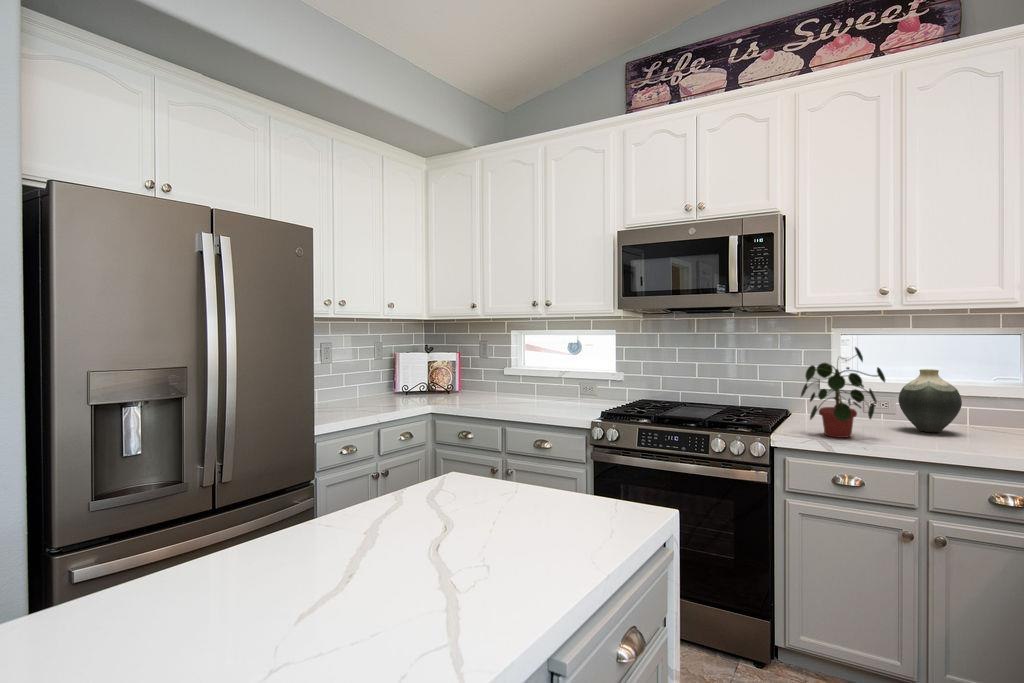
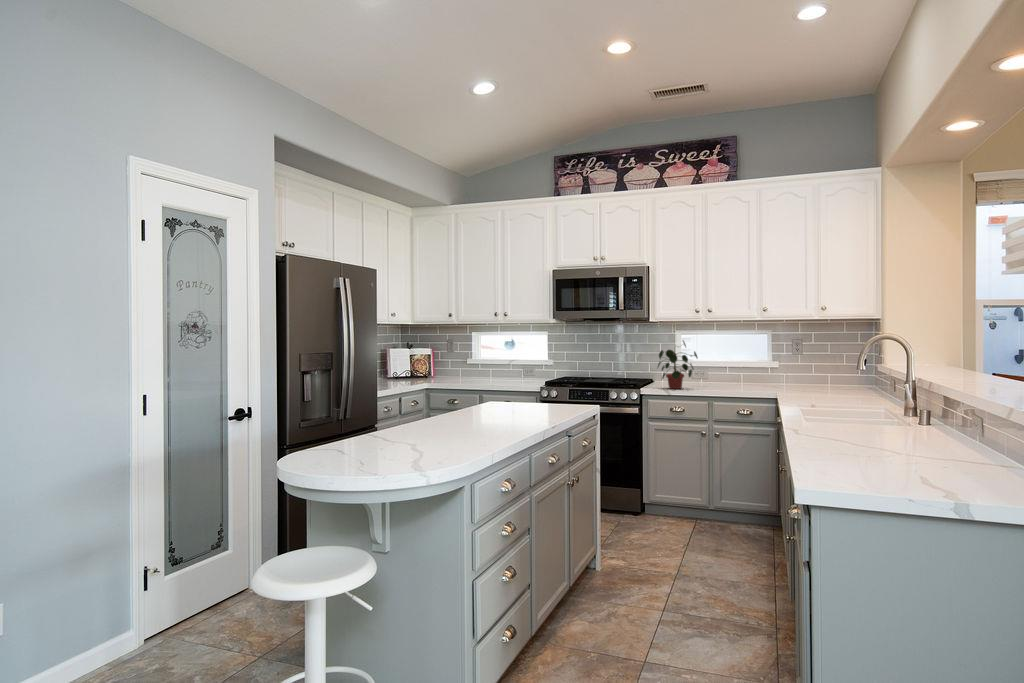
vase: present [898,369,962,432] -> none [708,353,737,387]

